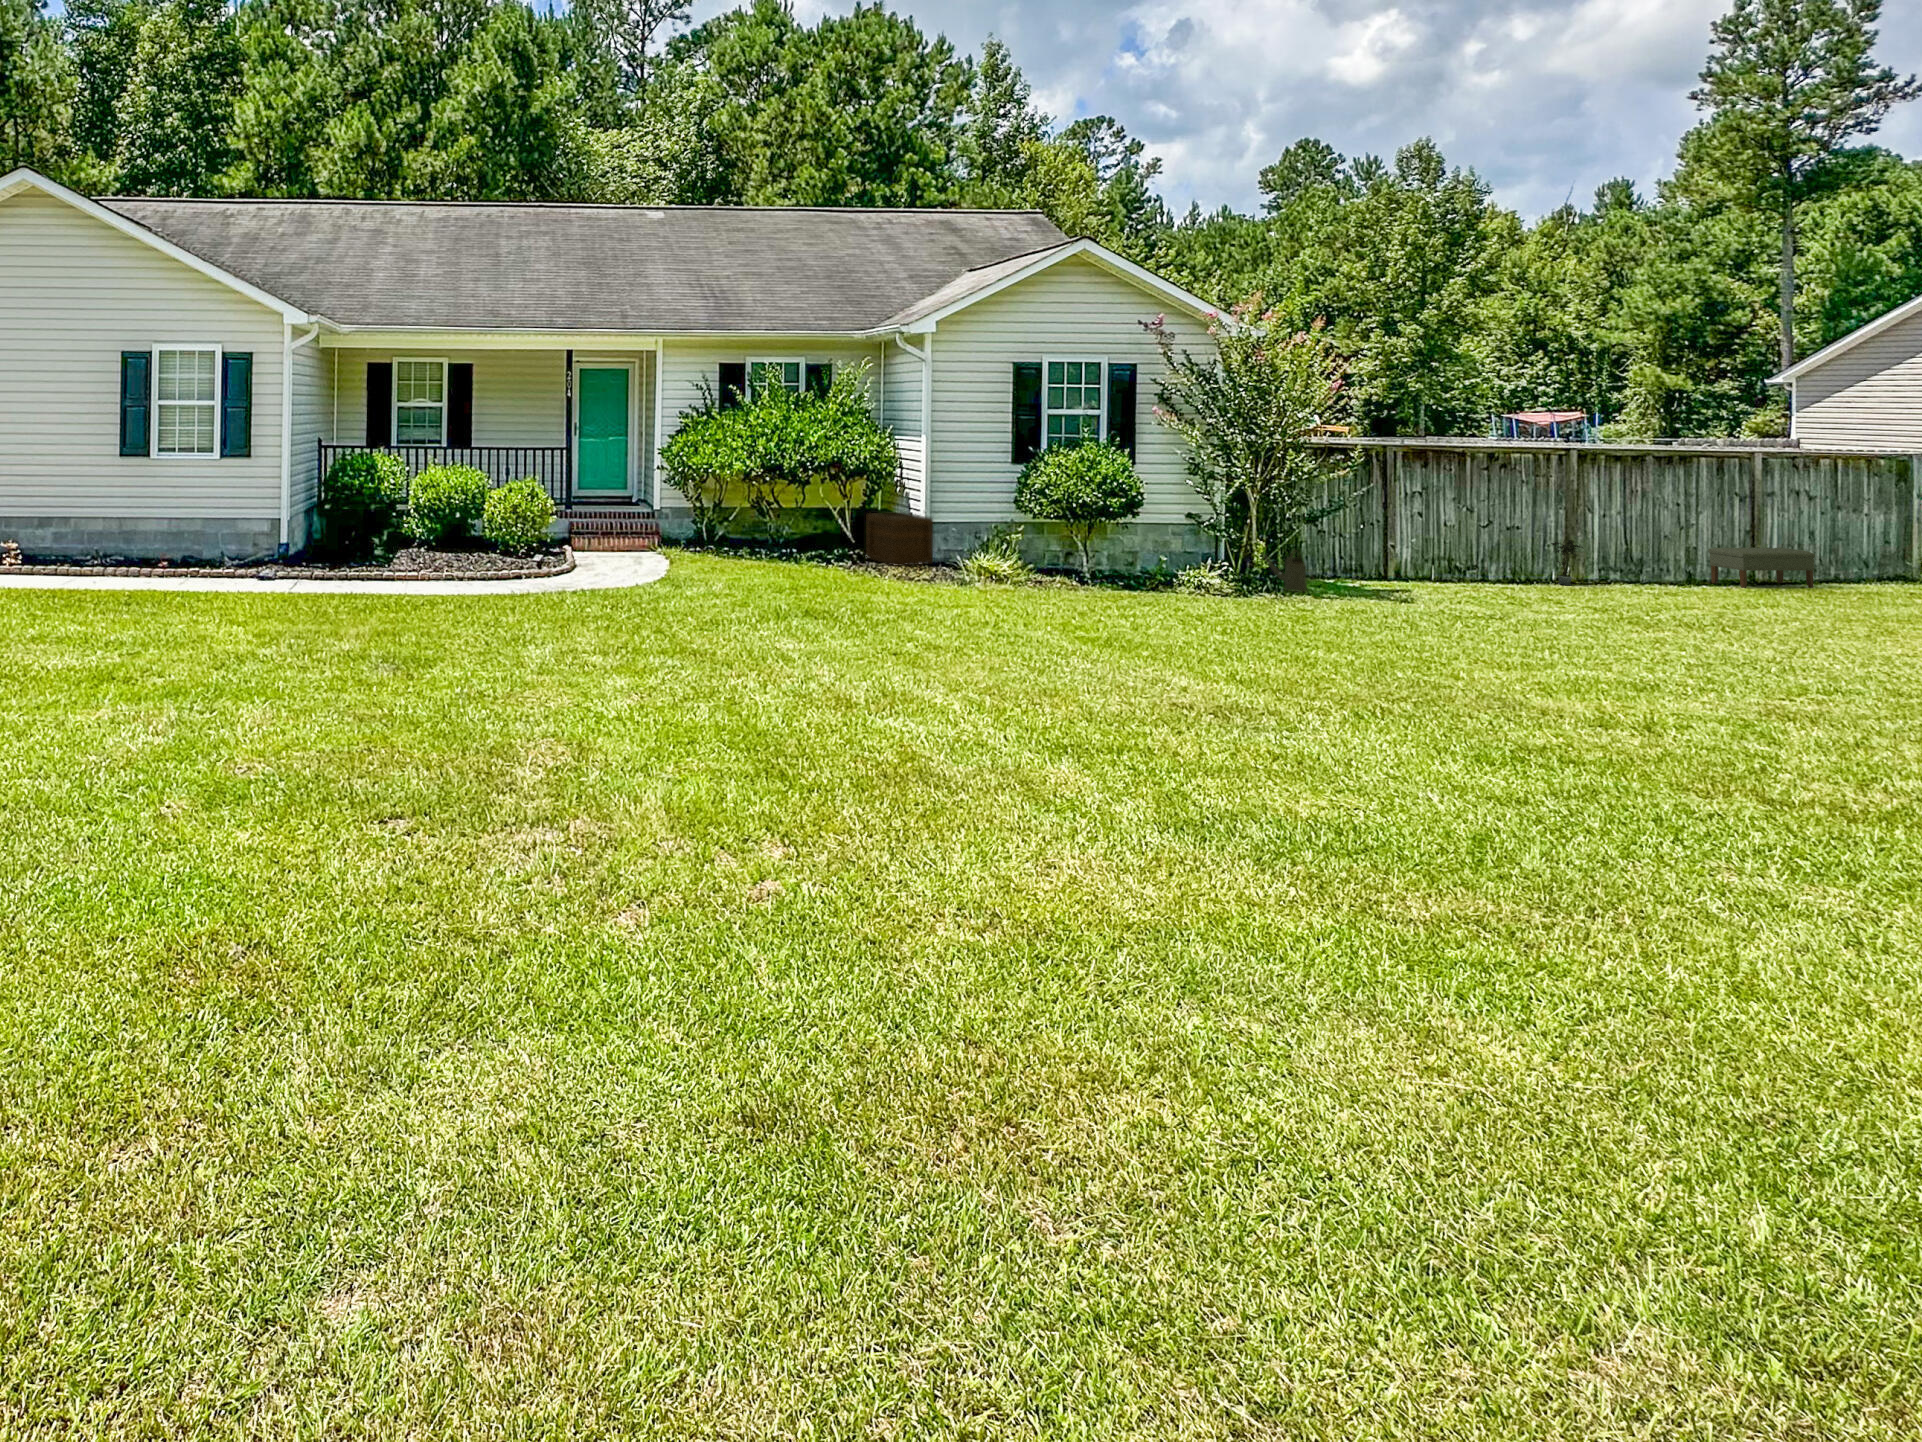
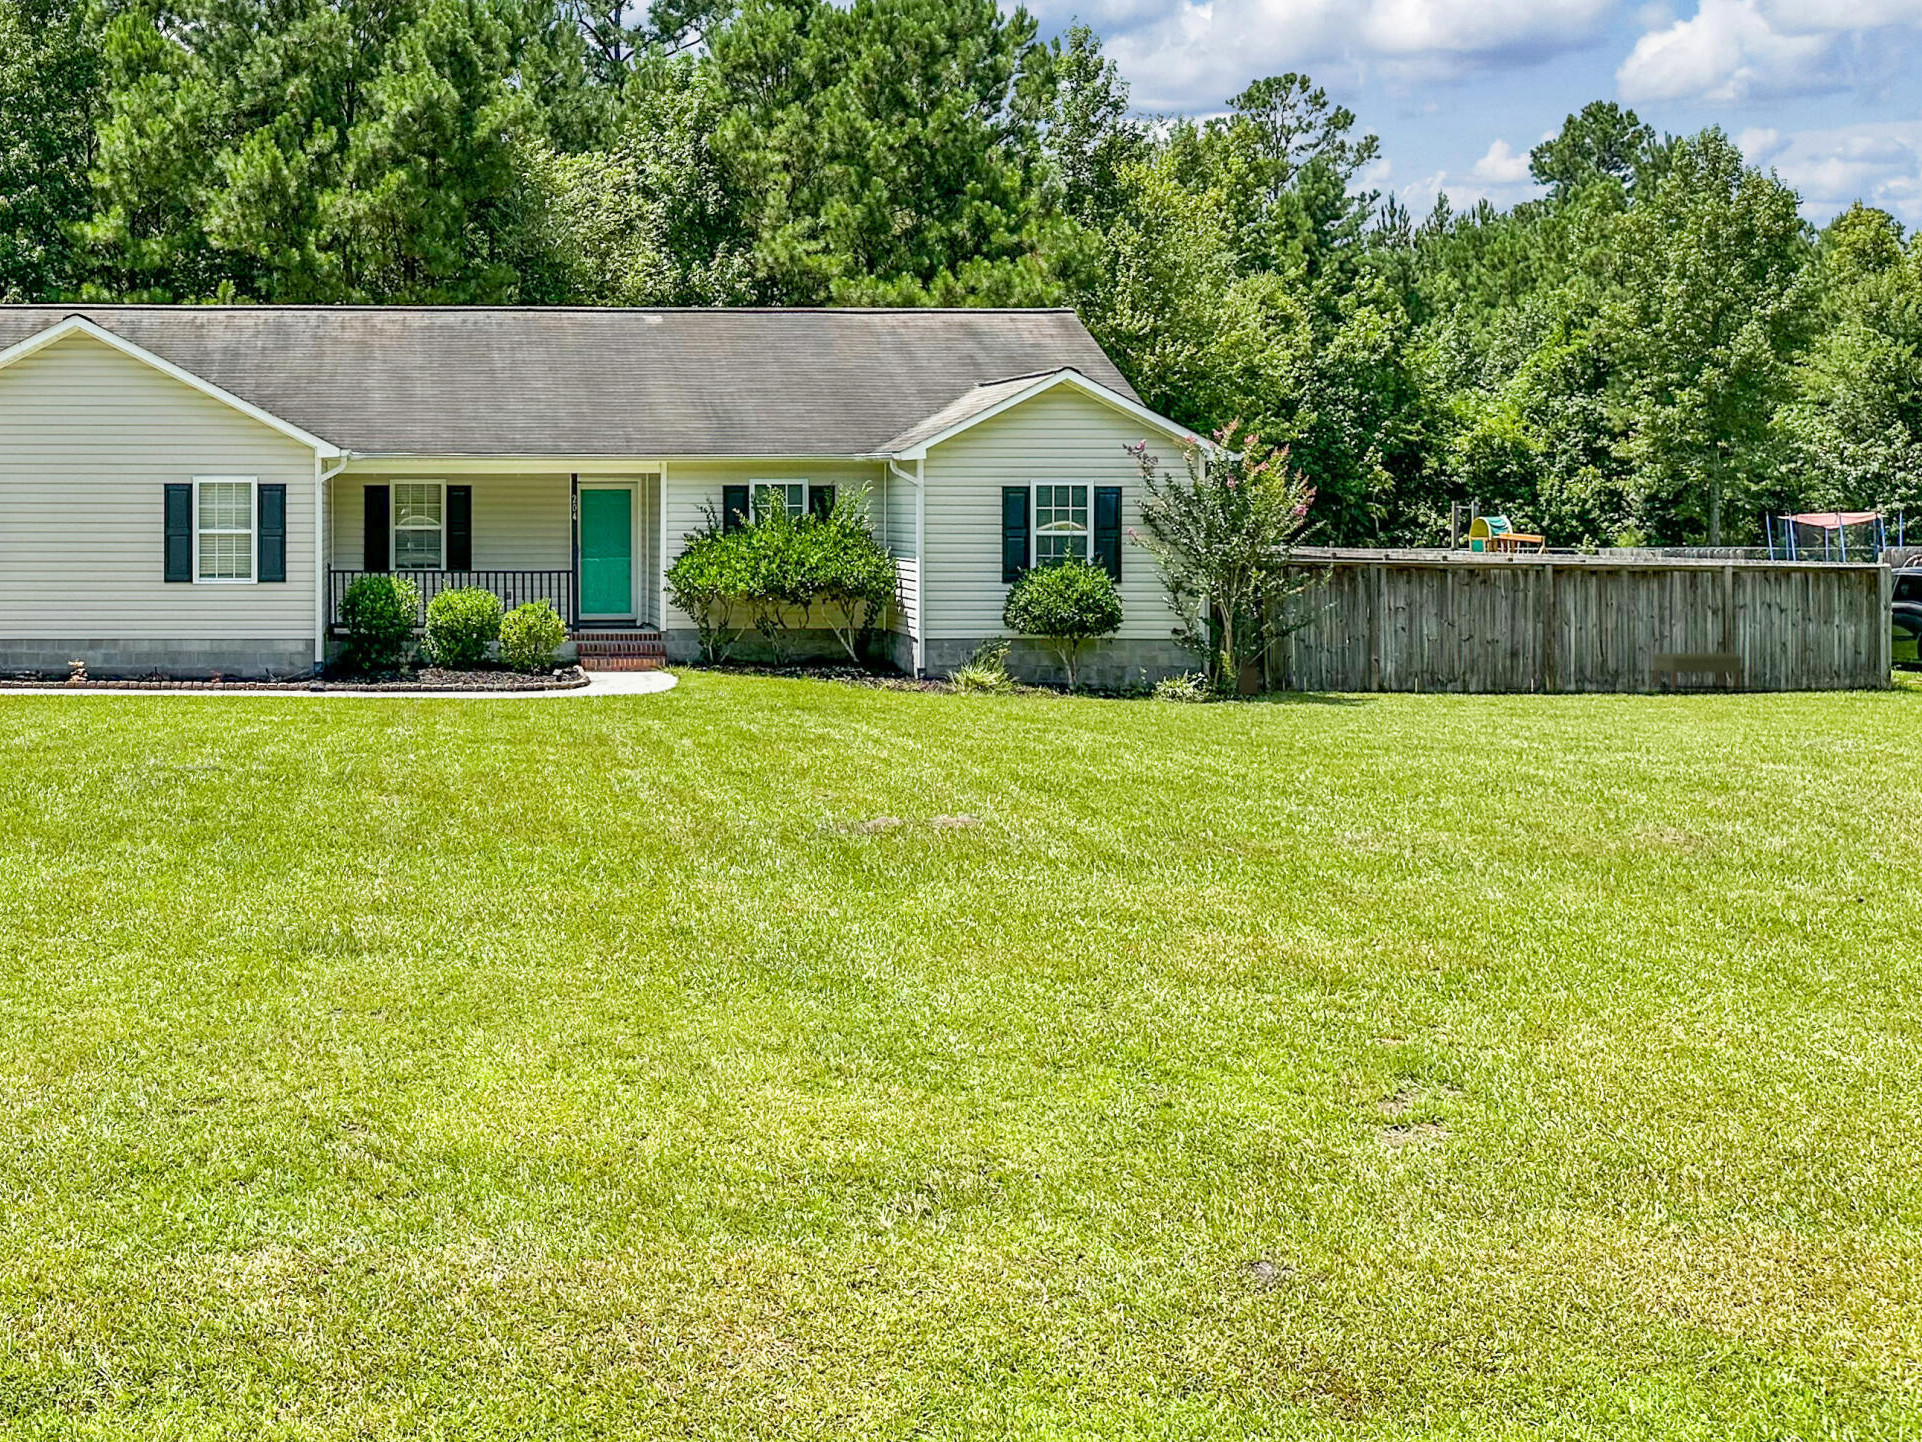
wooden crate: present [866,512,933,566] -> none [865,629,927,678]

